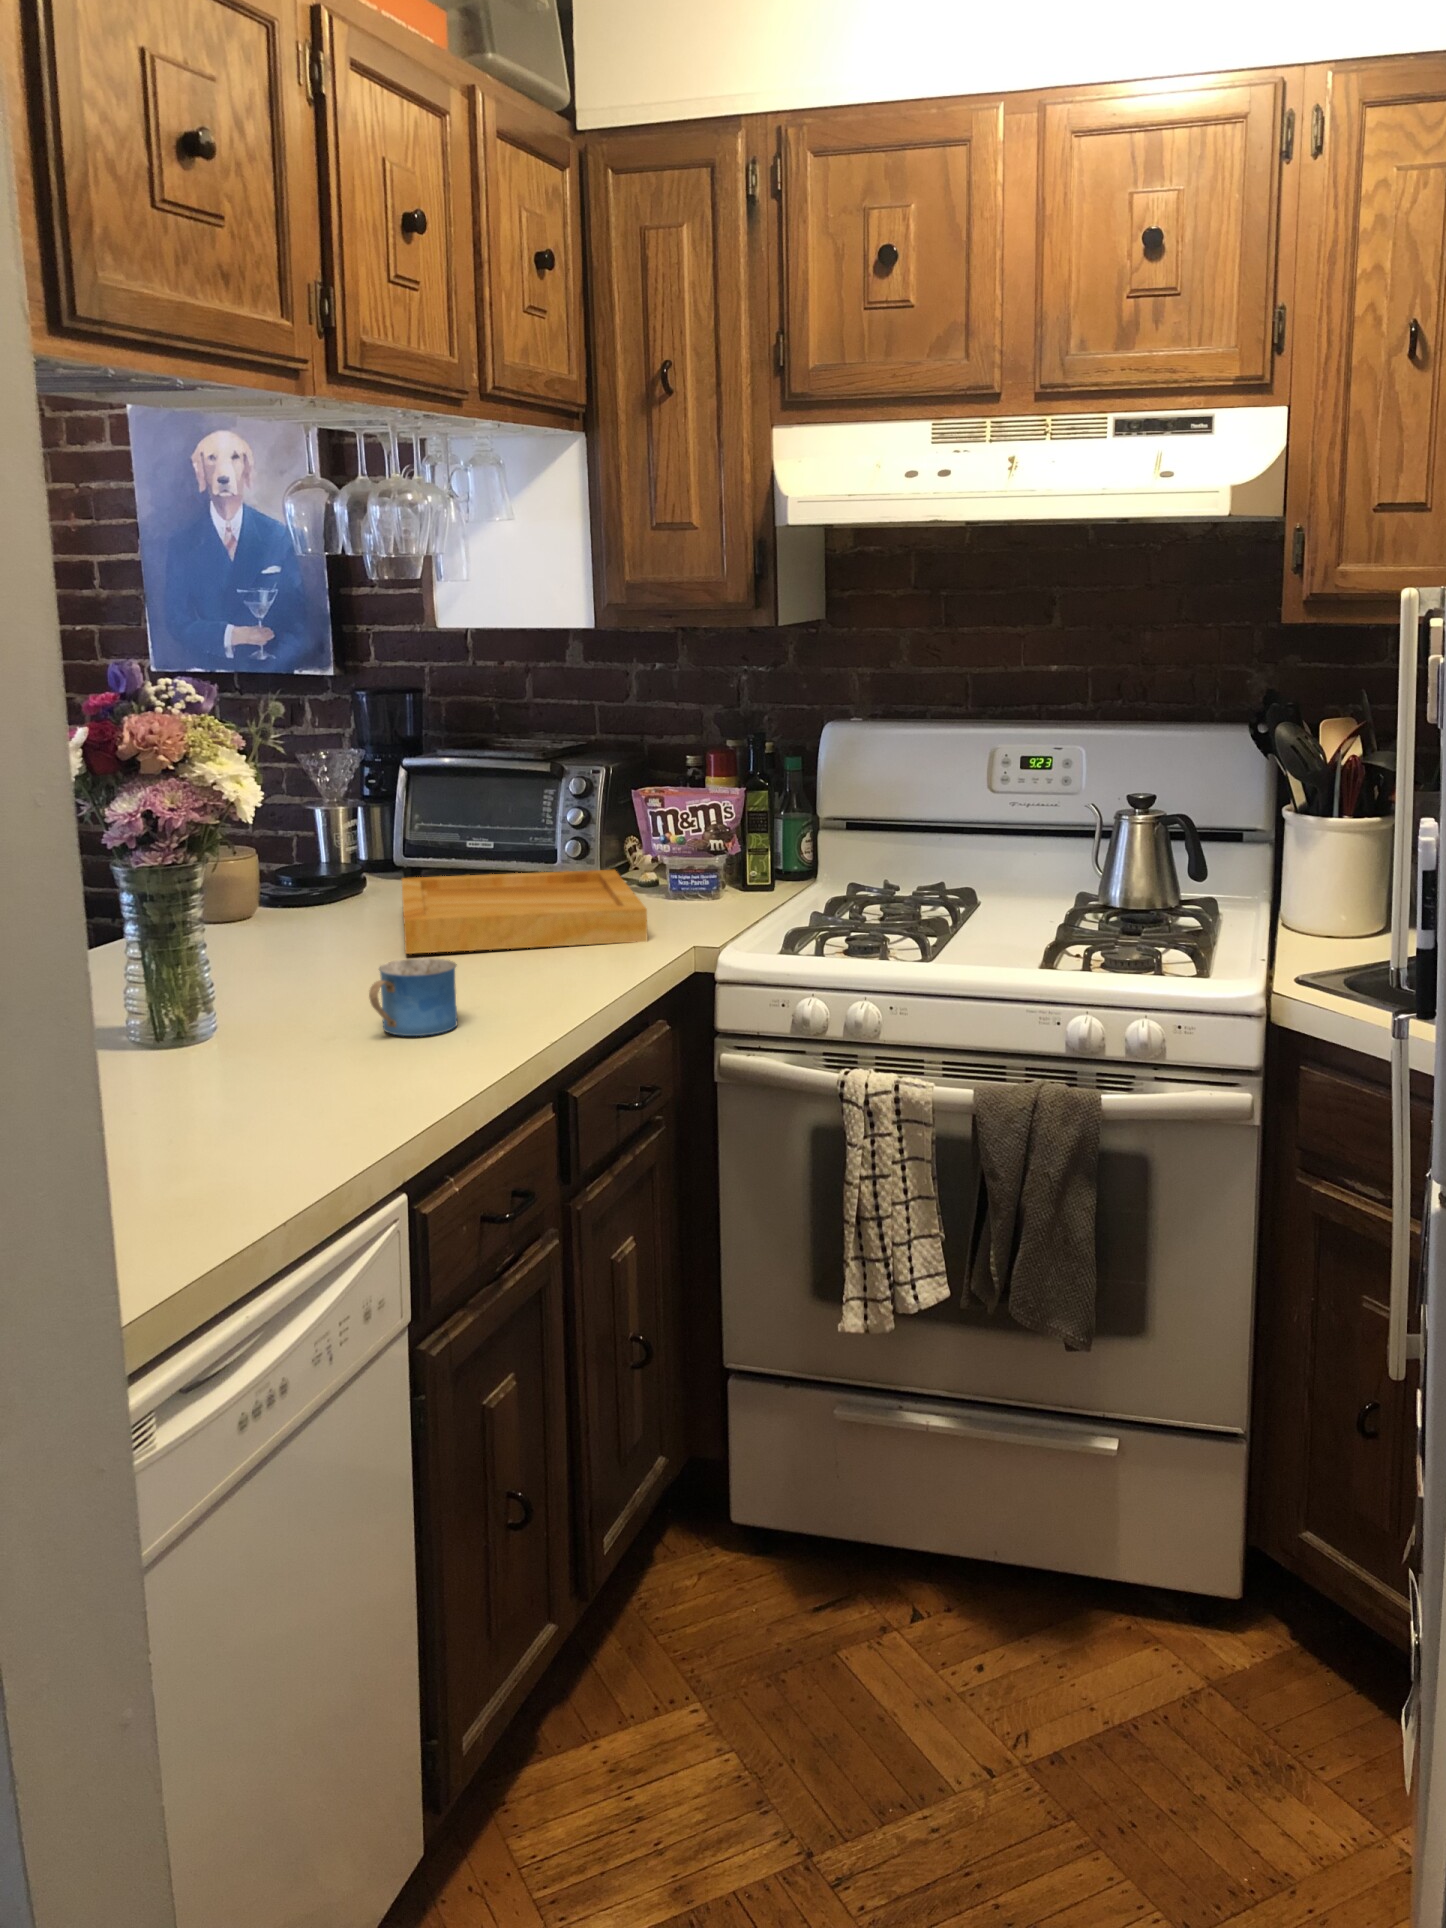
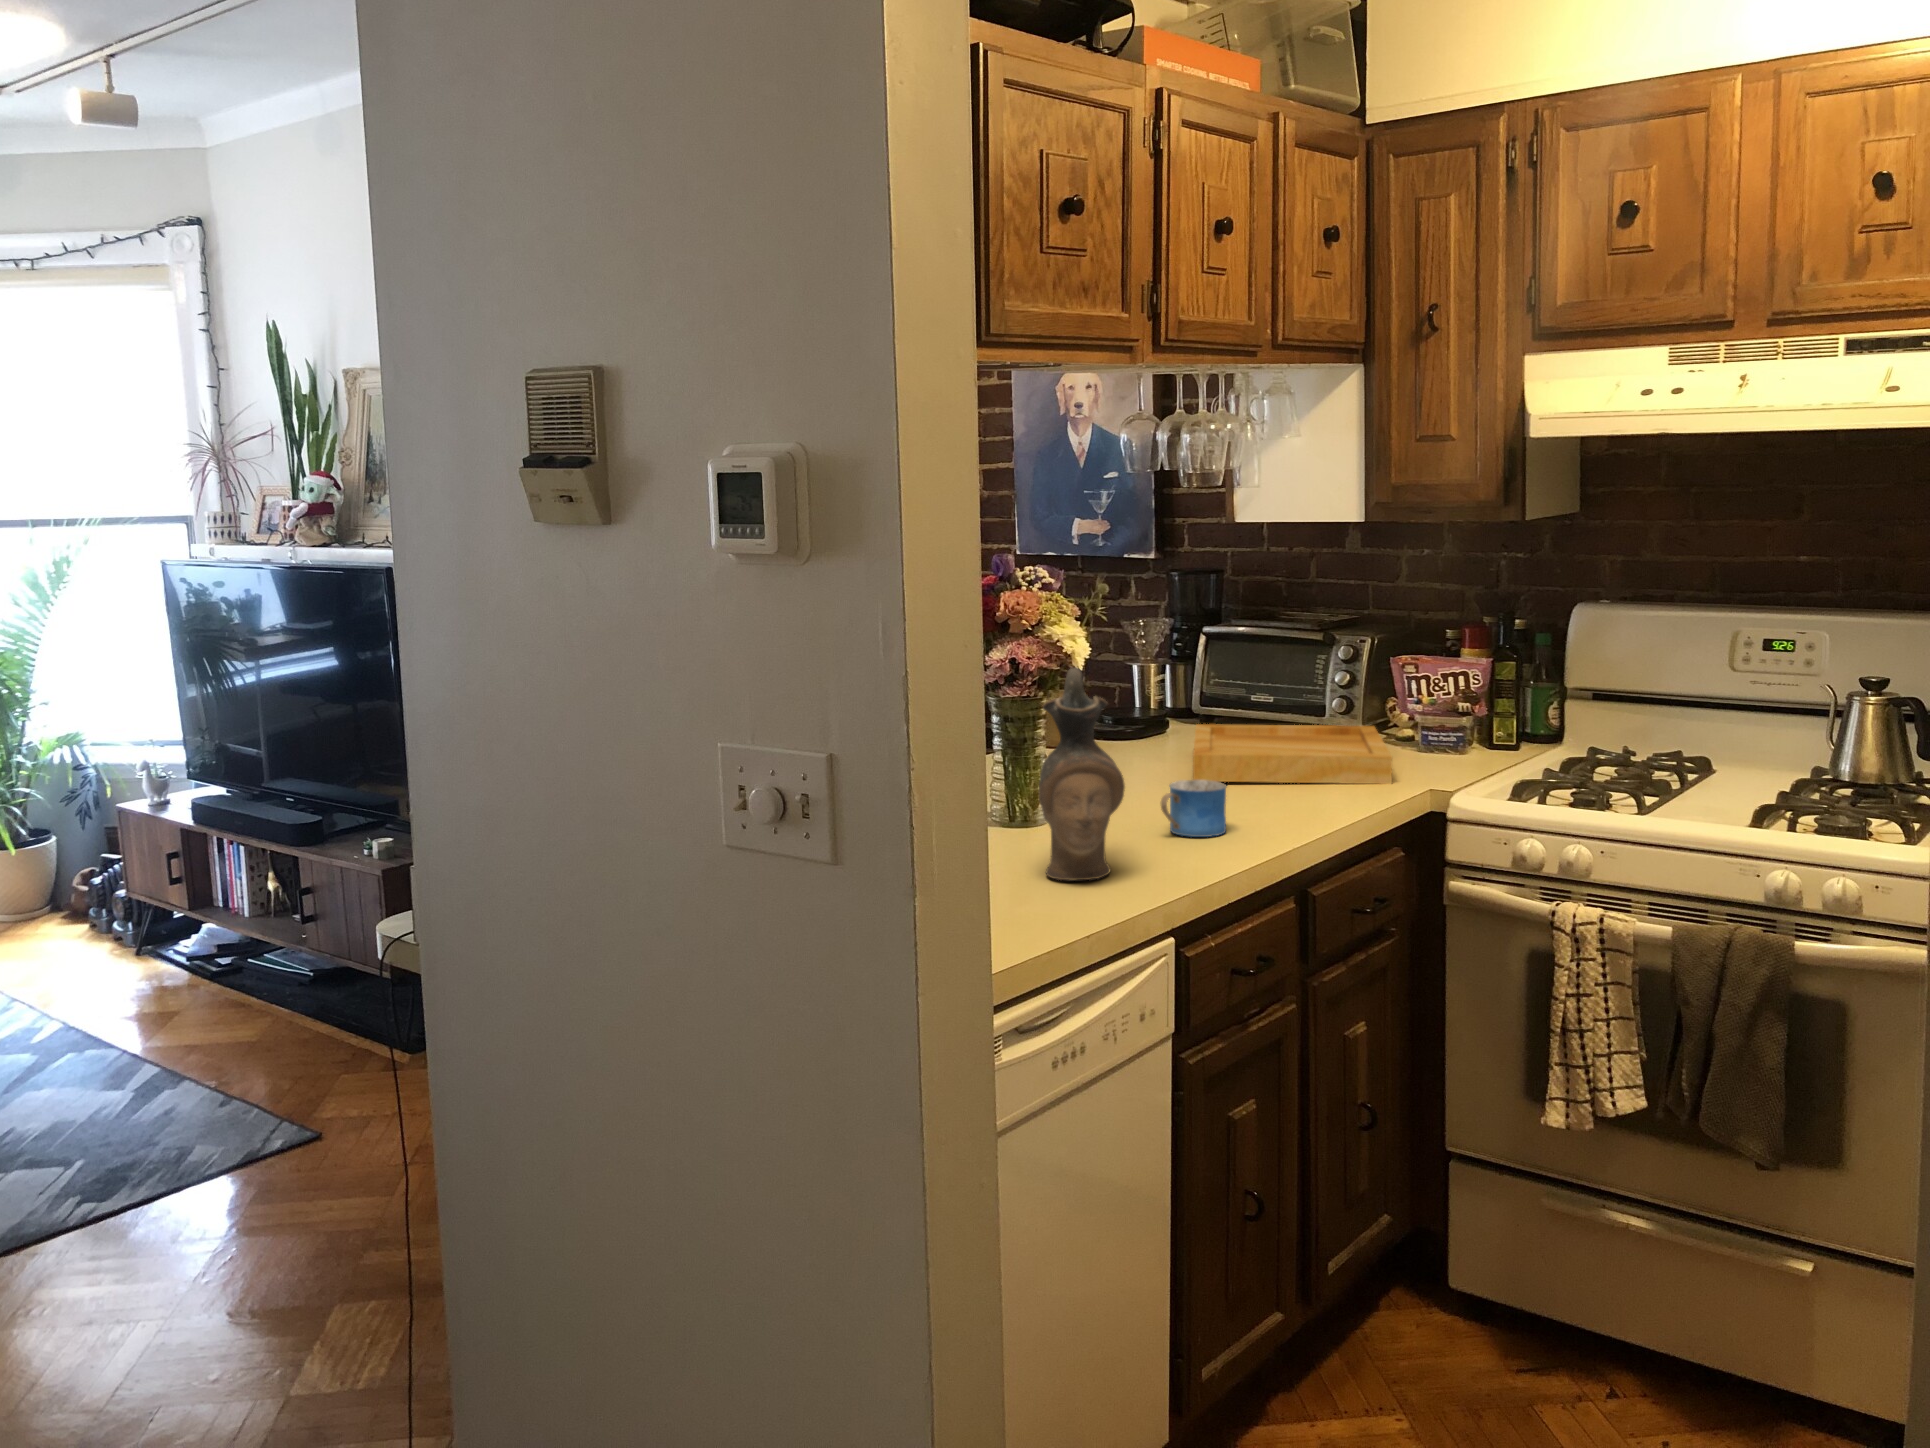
ceramic pitcher: none [191,817,321,1124] -> present [1039,668,1125,880]

